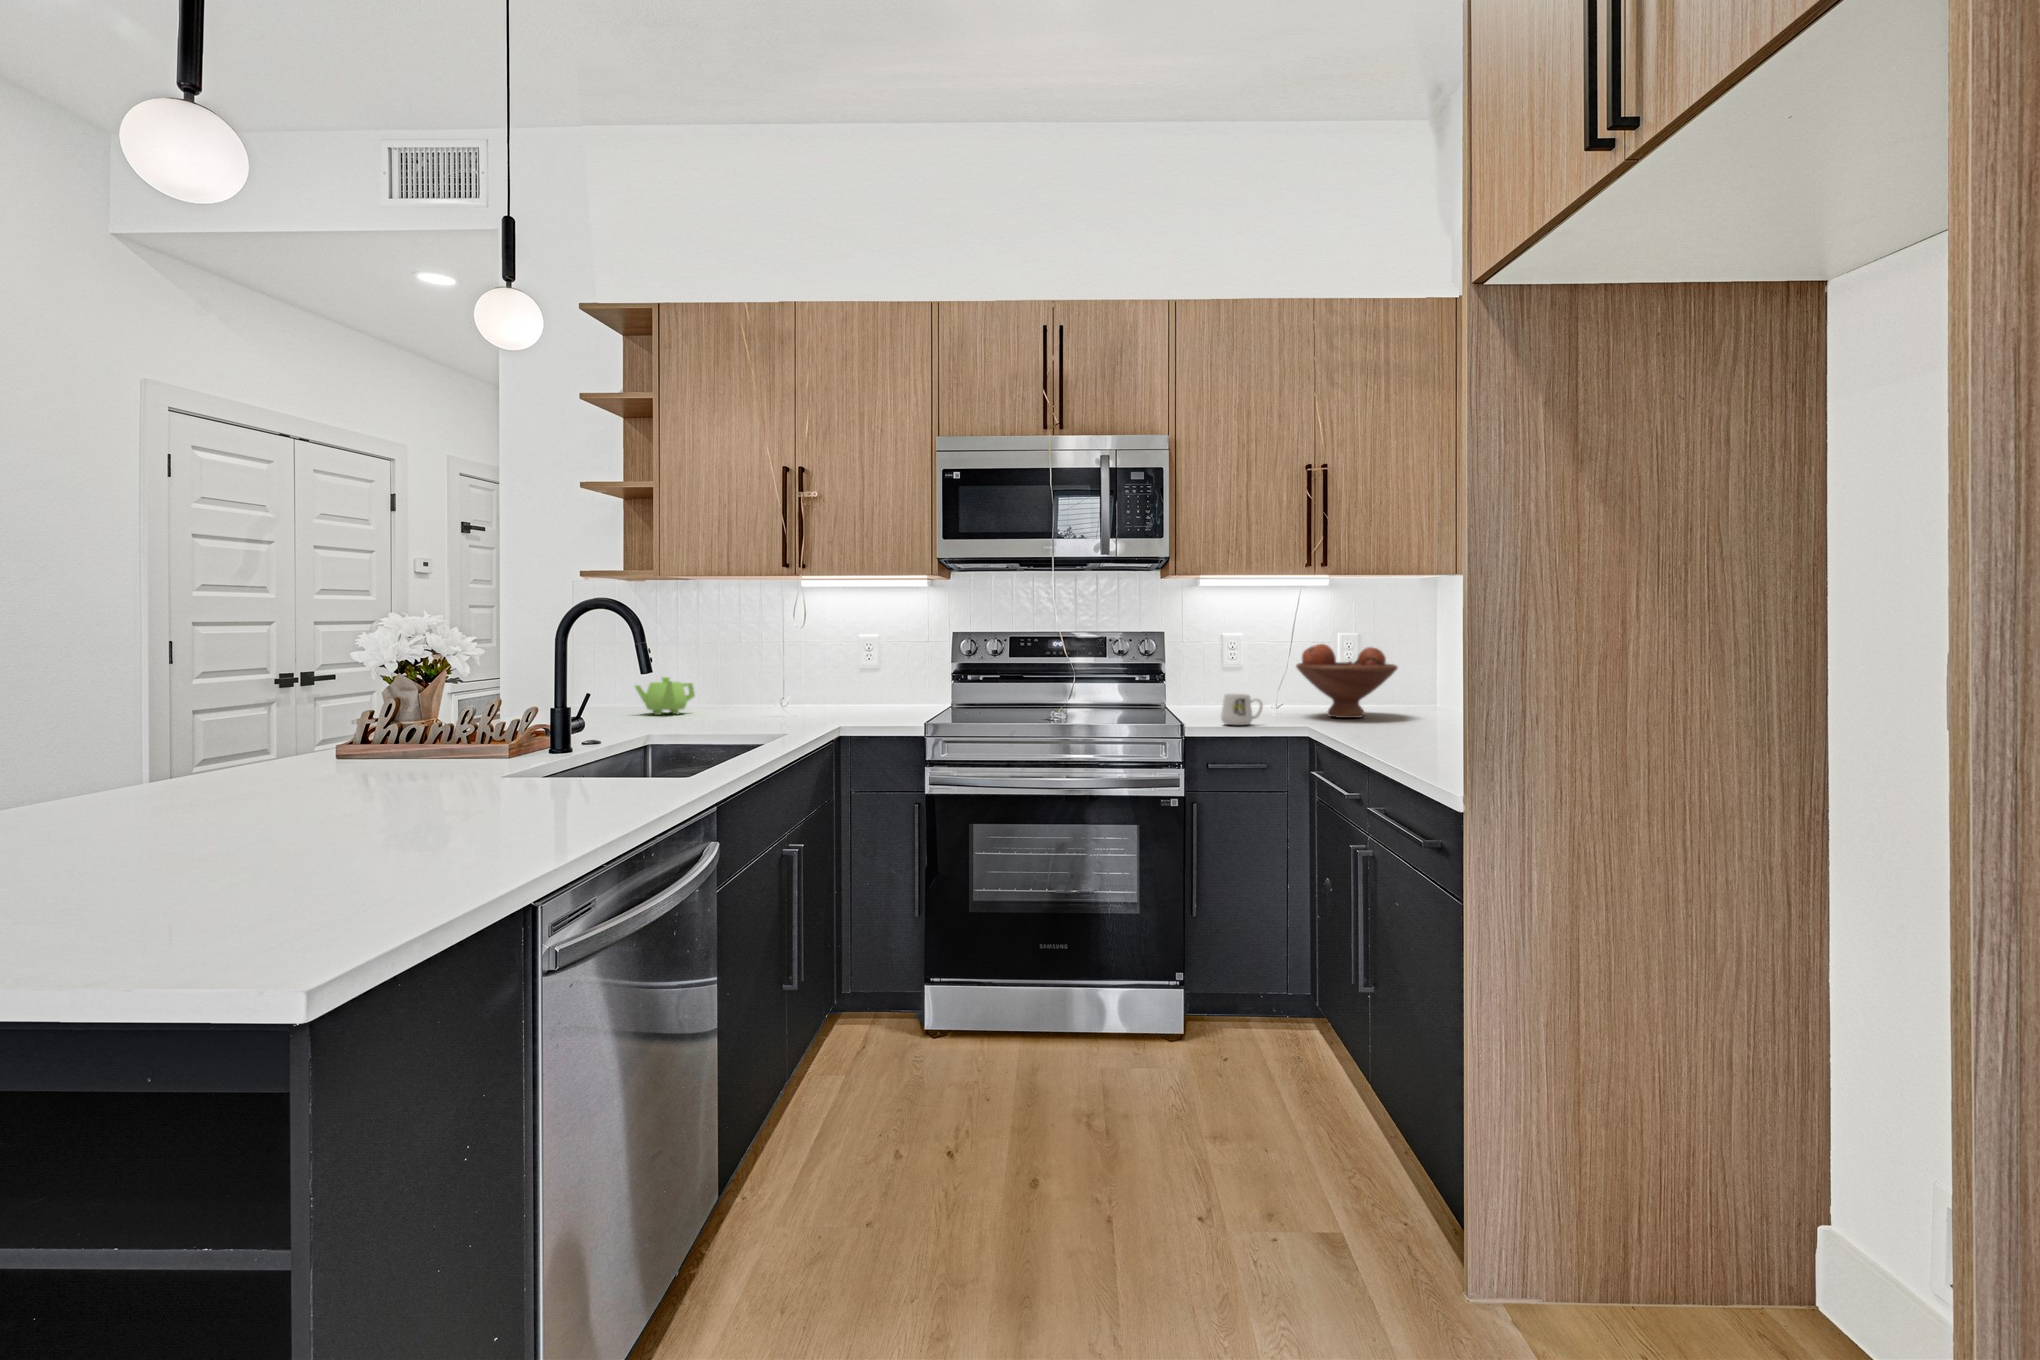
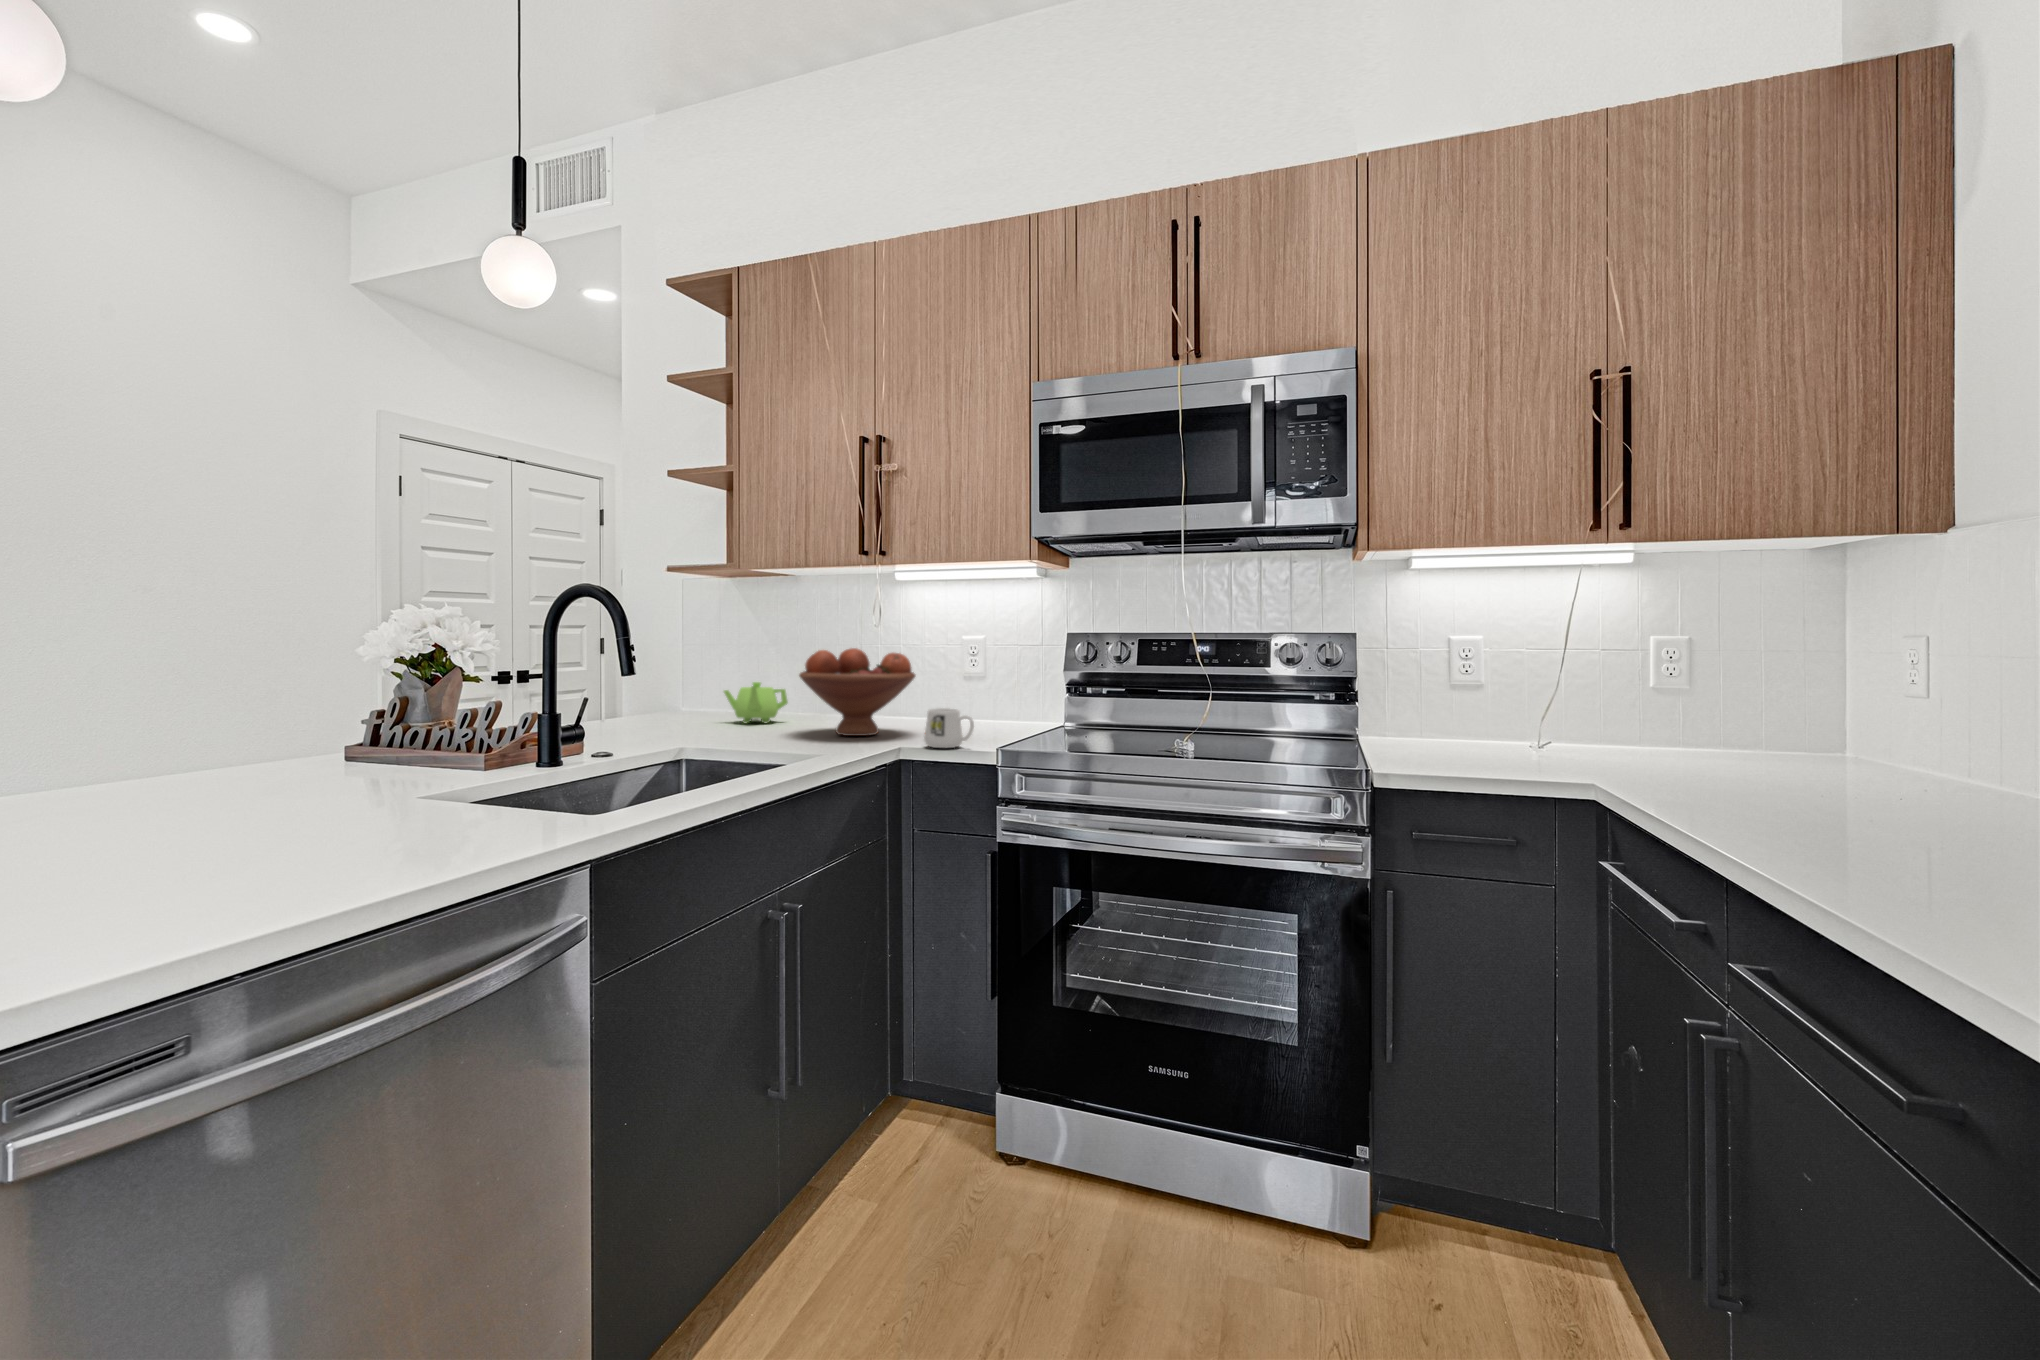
fruit bowl: present [1296,644,1398,718] -> present [799,648,915,736]
mug: present [1221,694,1263,725] -> present [924,708,974,748]

